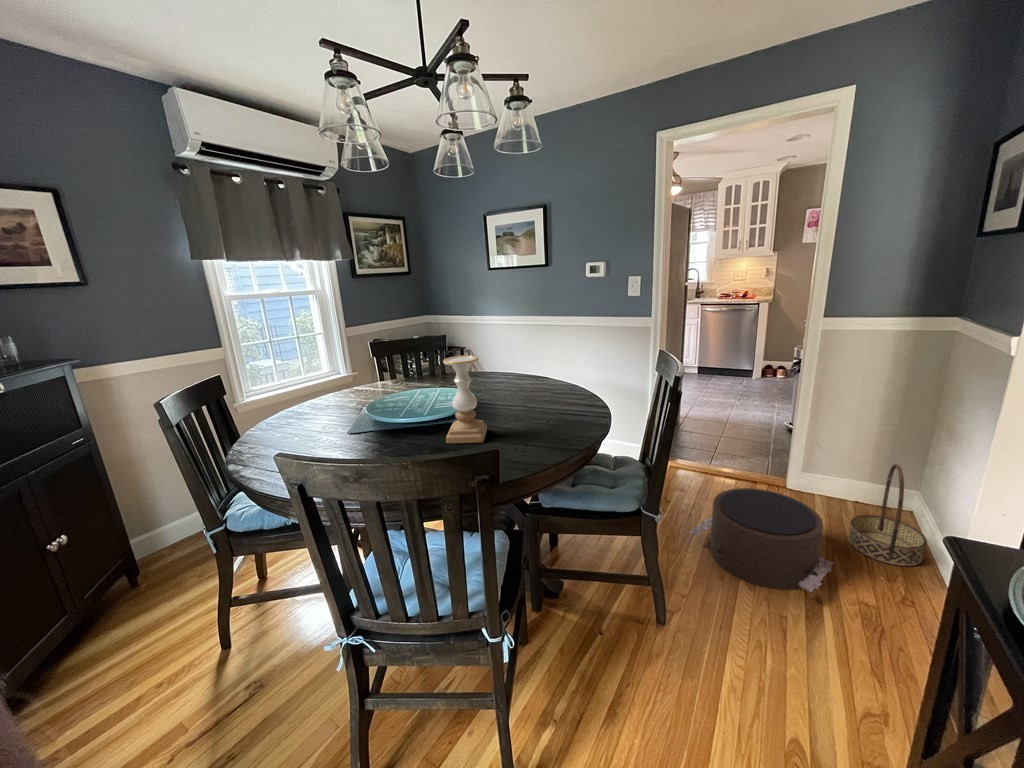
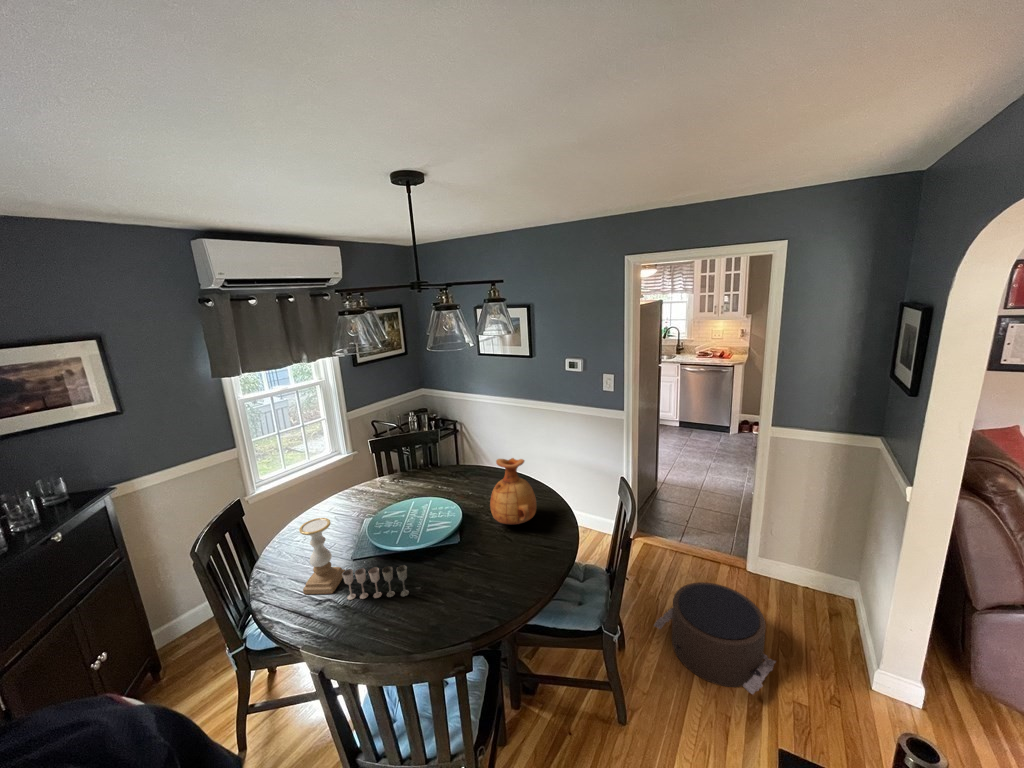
vase: none [509,320,563,399] -> present [490,458,536,524]
candle holder: present [443,355,487,443] -> present [299,518,345,594]
wine glass: none [337,411,417,450] -> present [343,565,409,600]
basket: present [848,464,927,566] -> none [794,566,859,662]

